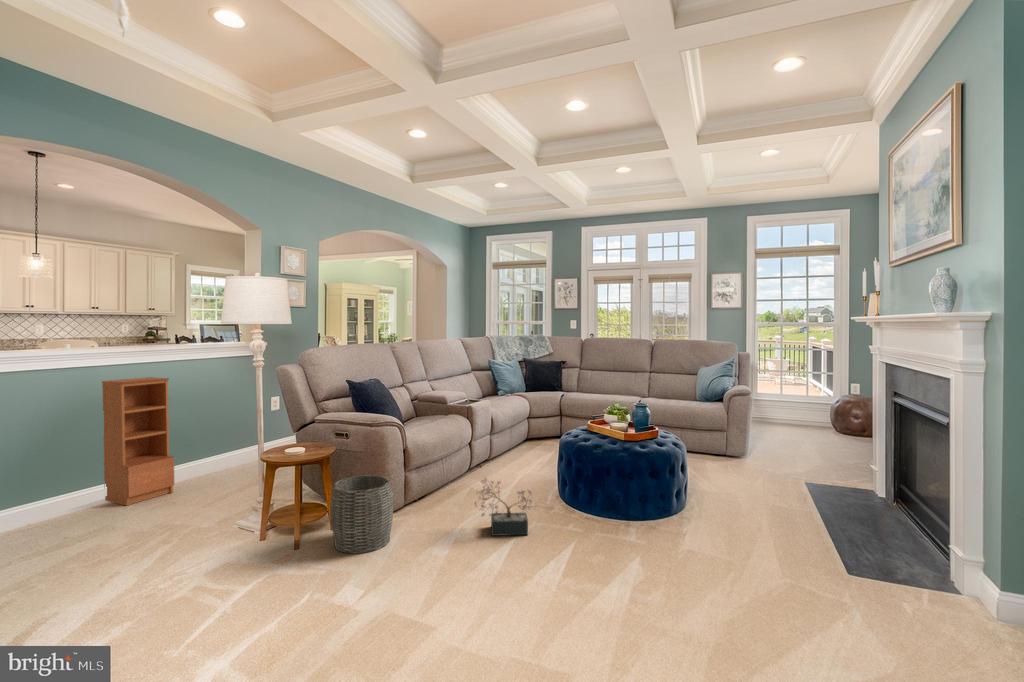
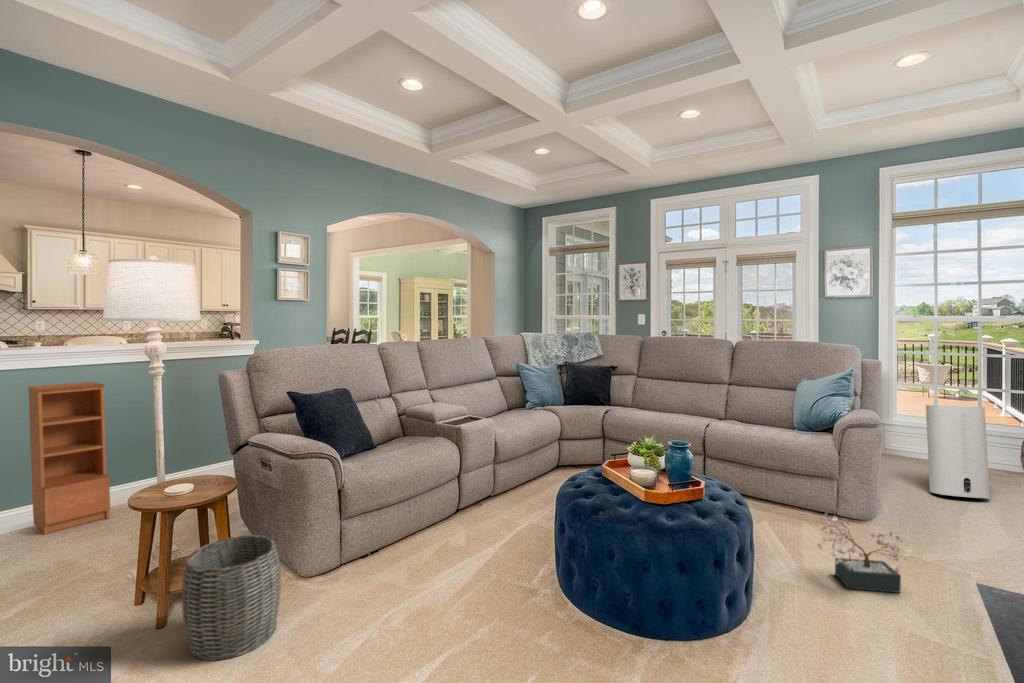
air purifier: none [780,382,818,444] -> present [926,405,990,498]
decorative plant: present [475,478,538,536] -> present [818,513,910,593]

